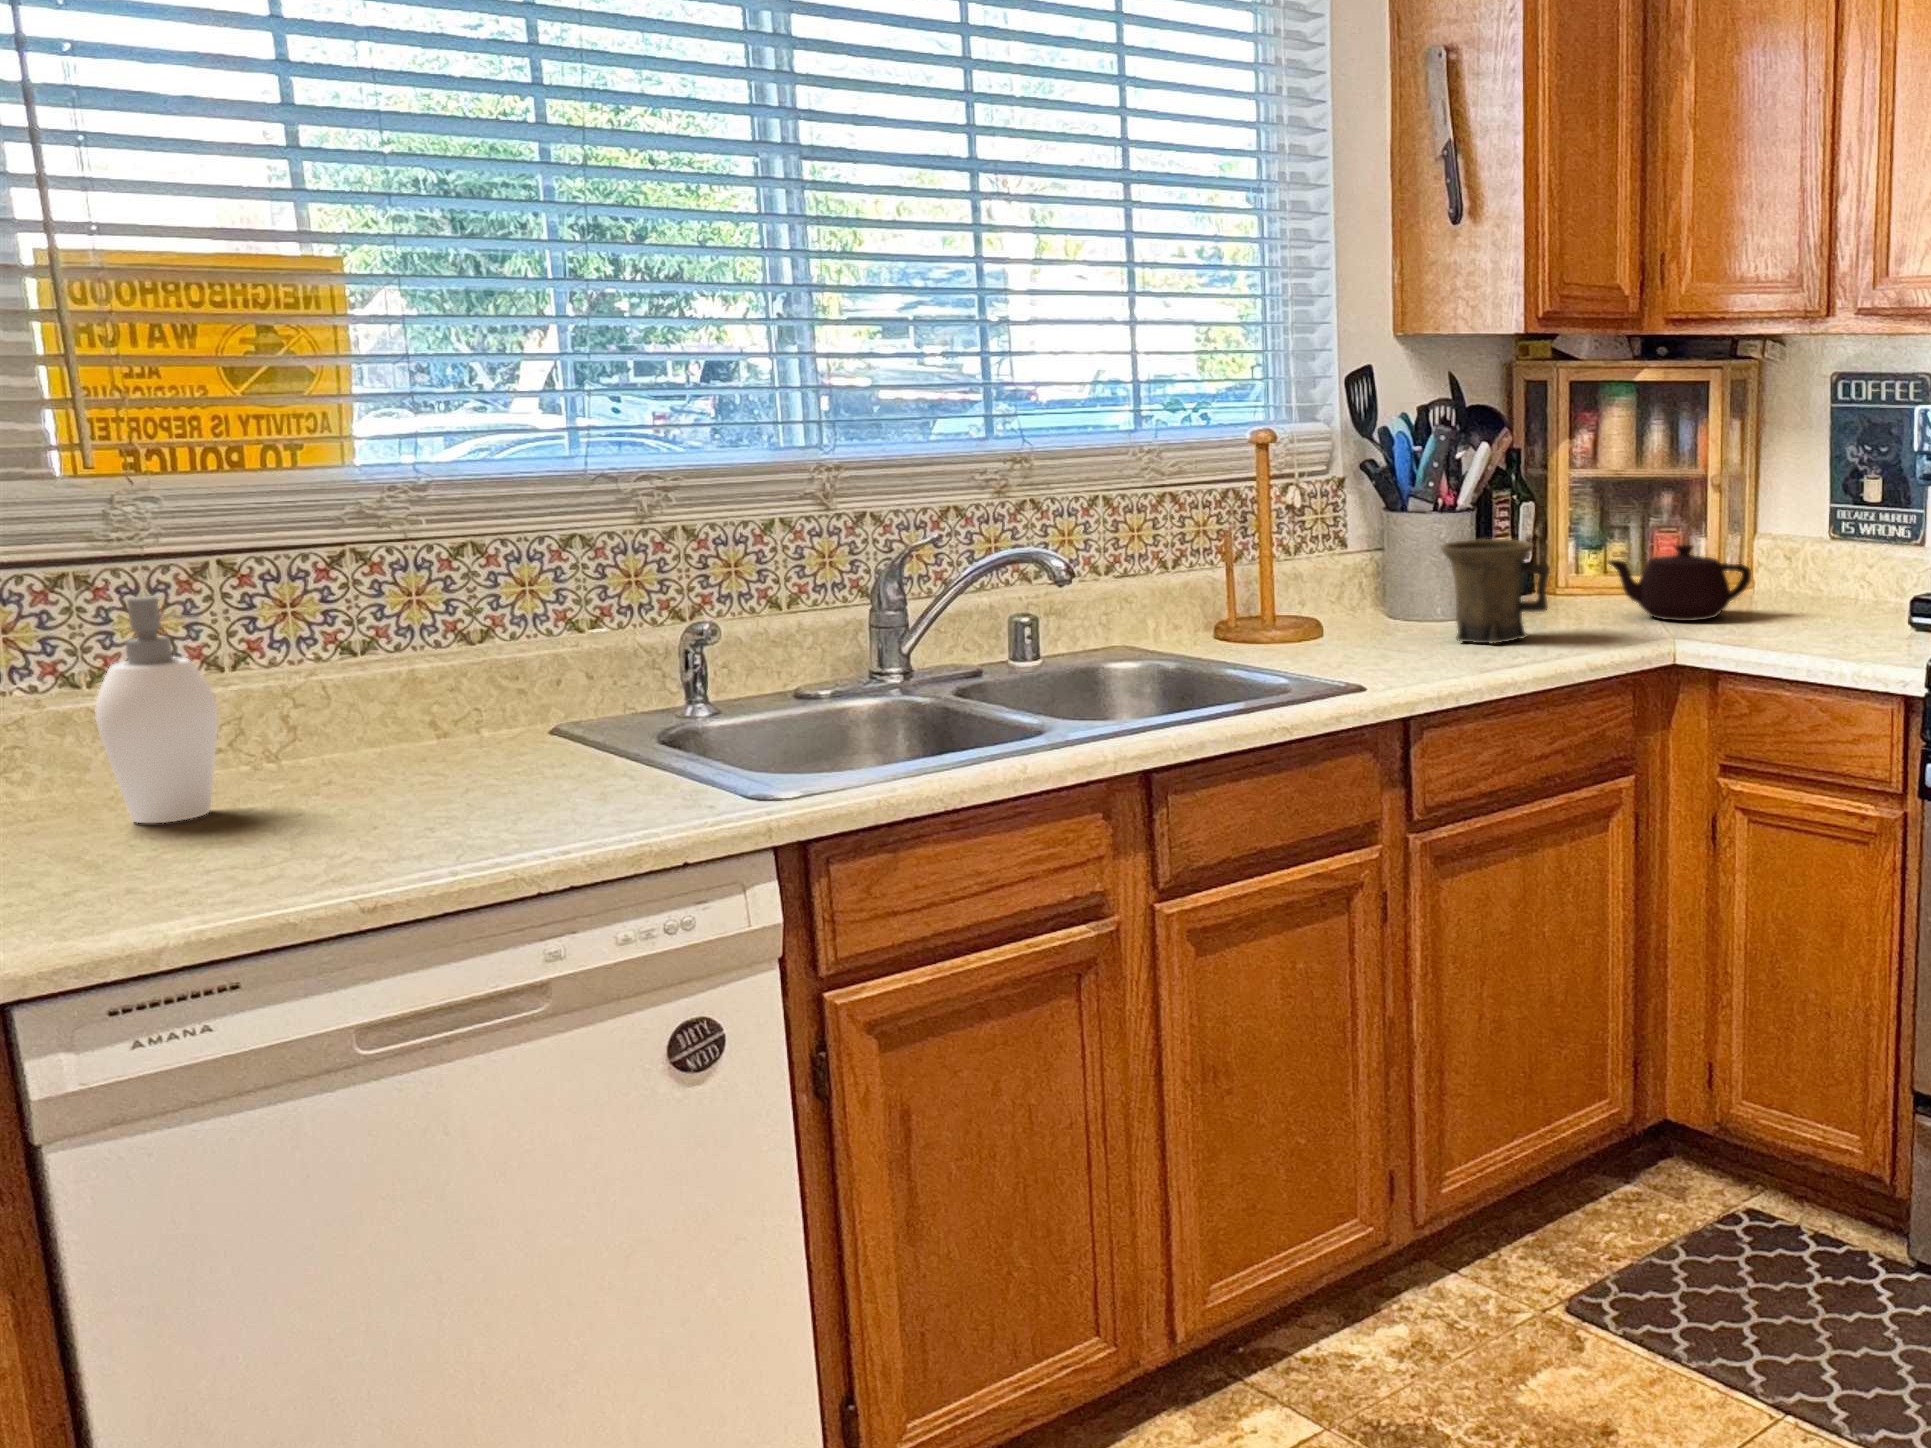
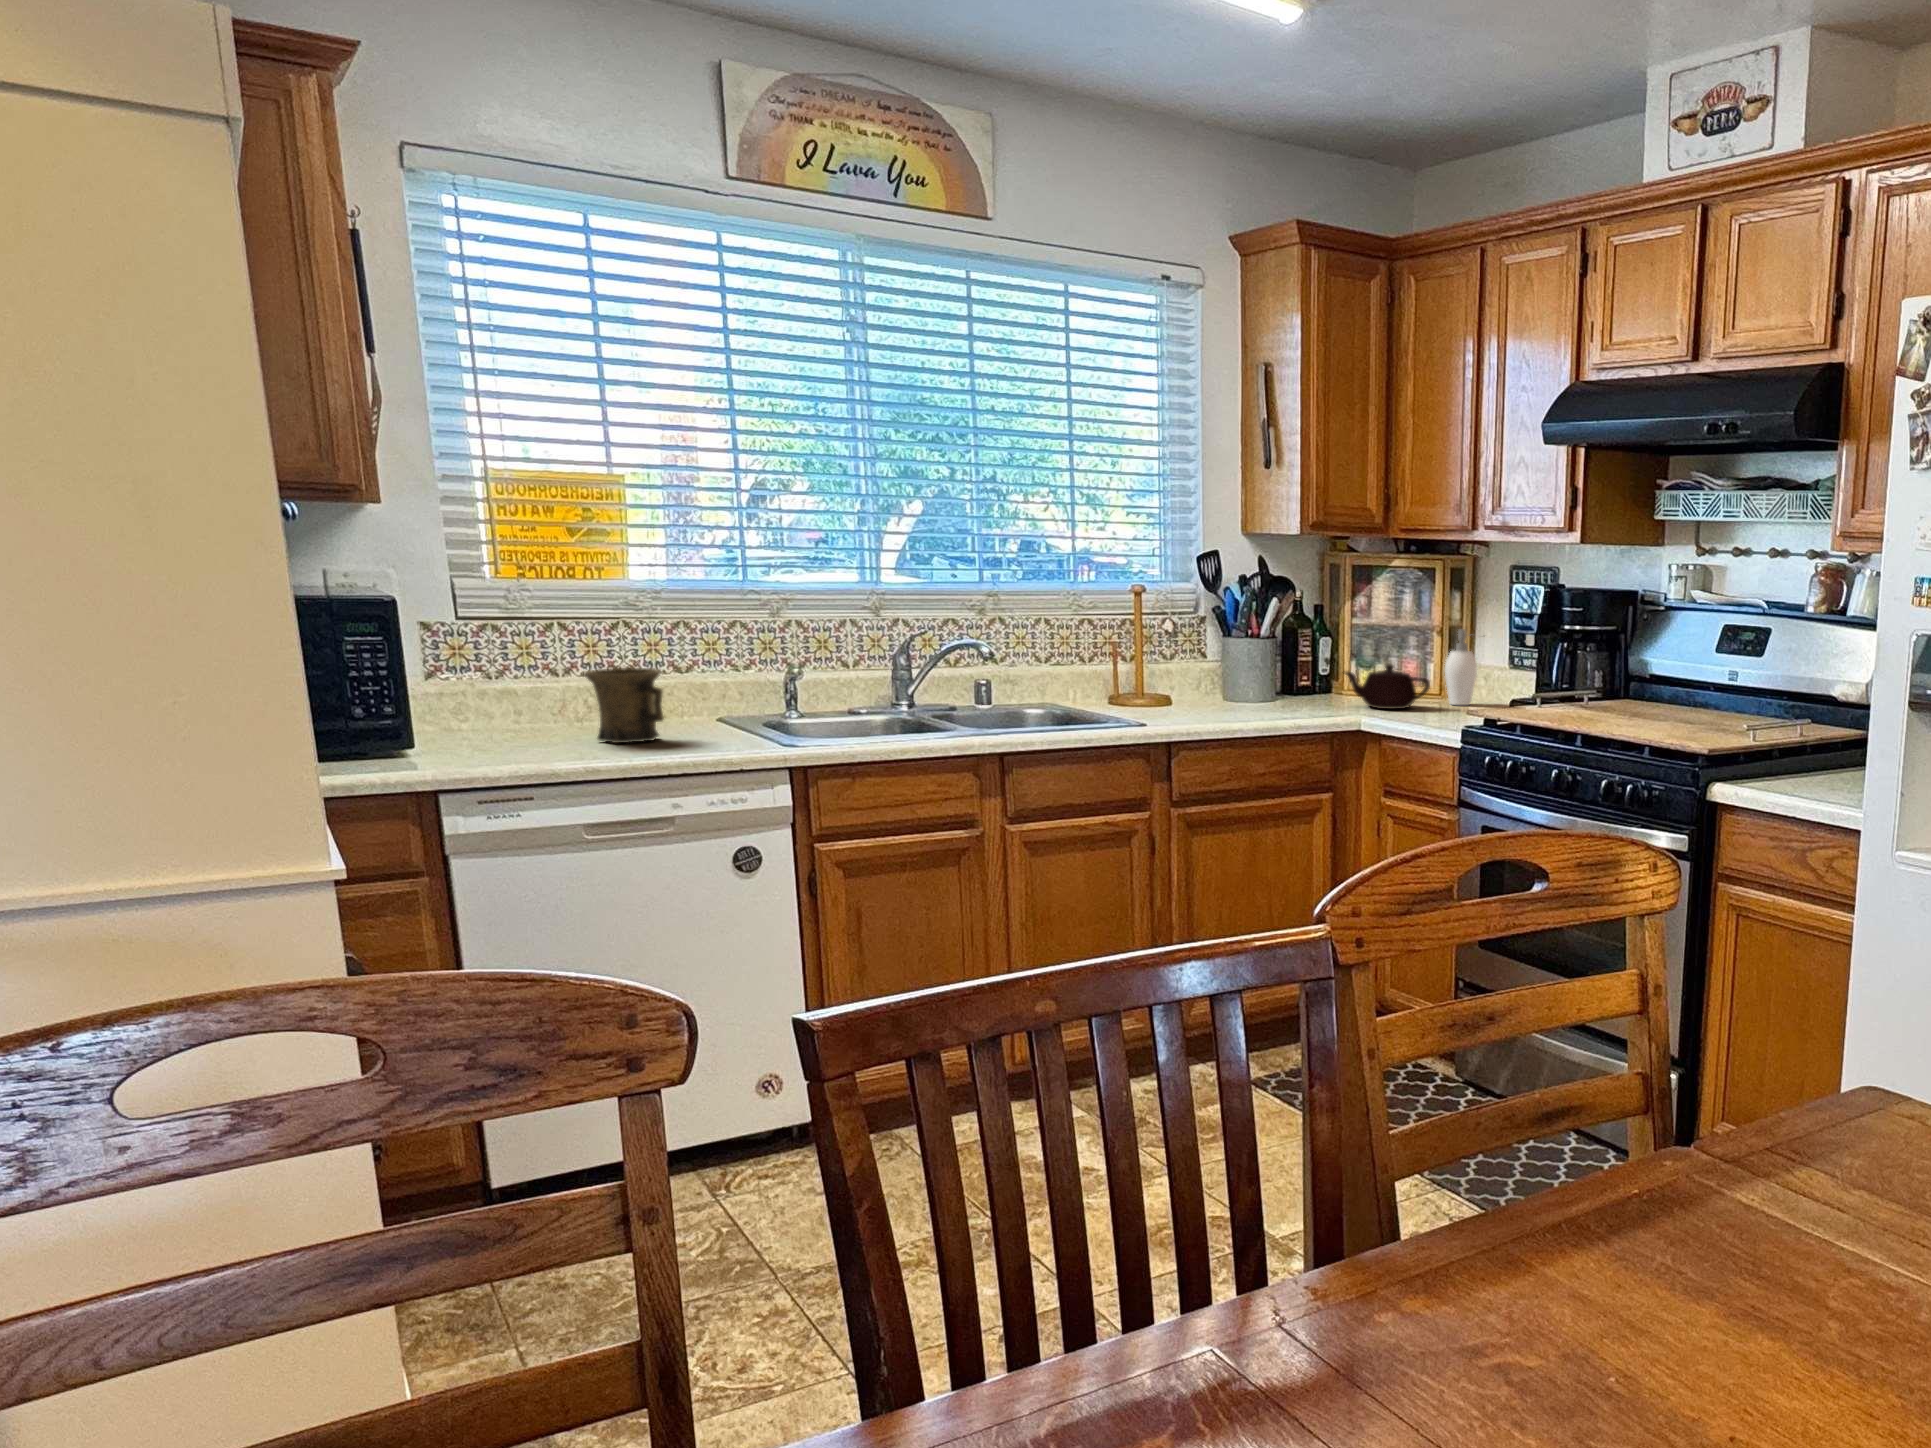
mug: present [1441,539,1550,643] -> present [584,668,663,743]
soap dispenser: present [95,596,218,823] -> present [1445,629,1477,705]

